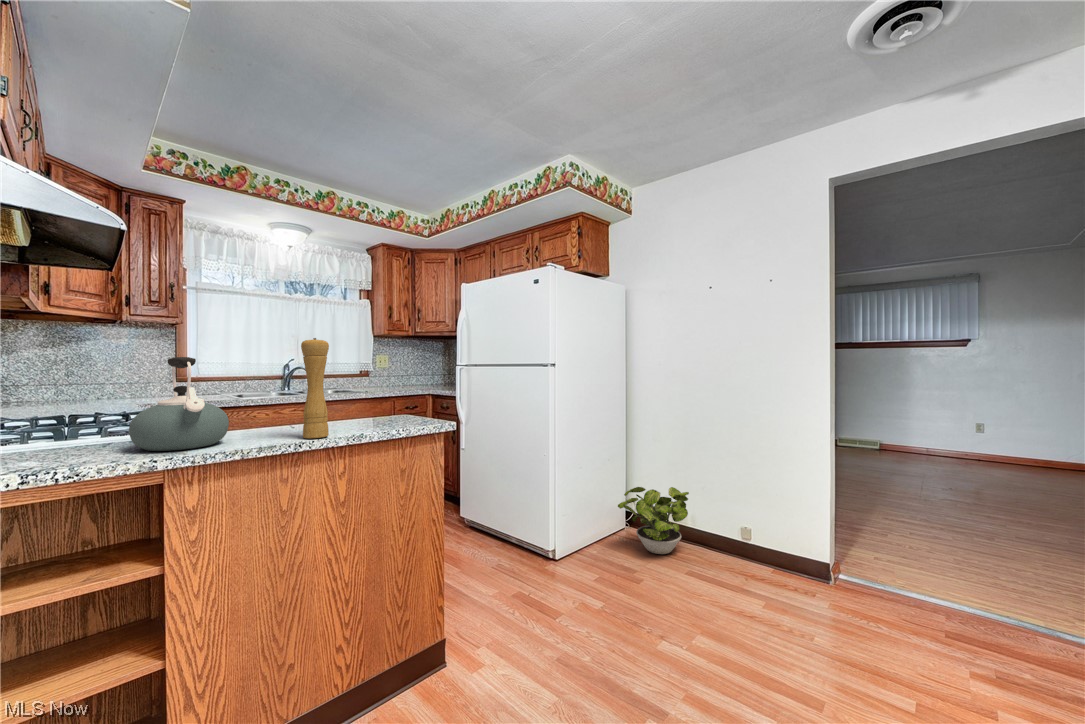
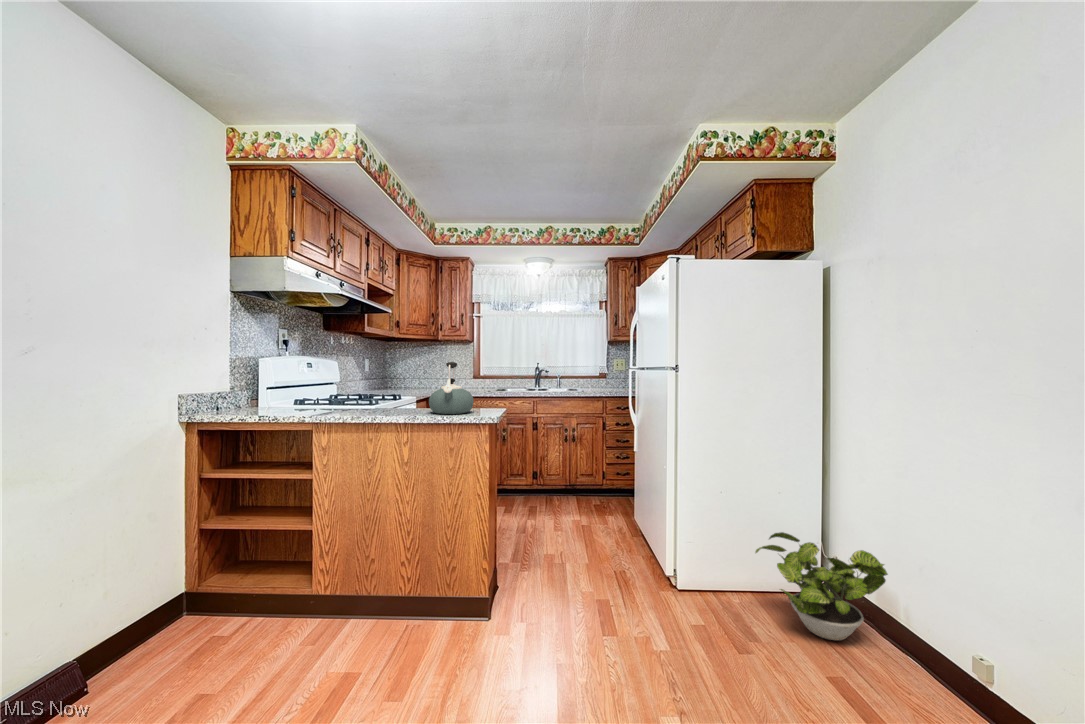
pepper mill: present [301,338,329,438] -> none [385,348,403,415]
kettle: present [129,357,229,451] -> present [429,362,474,414]

